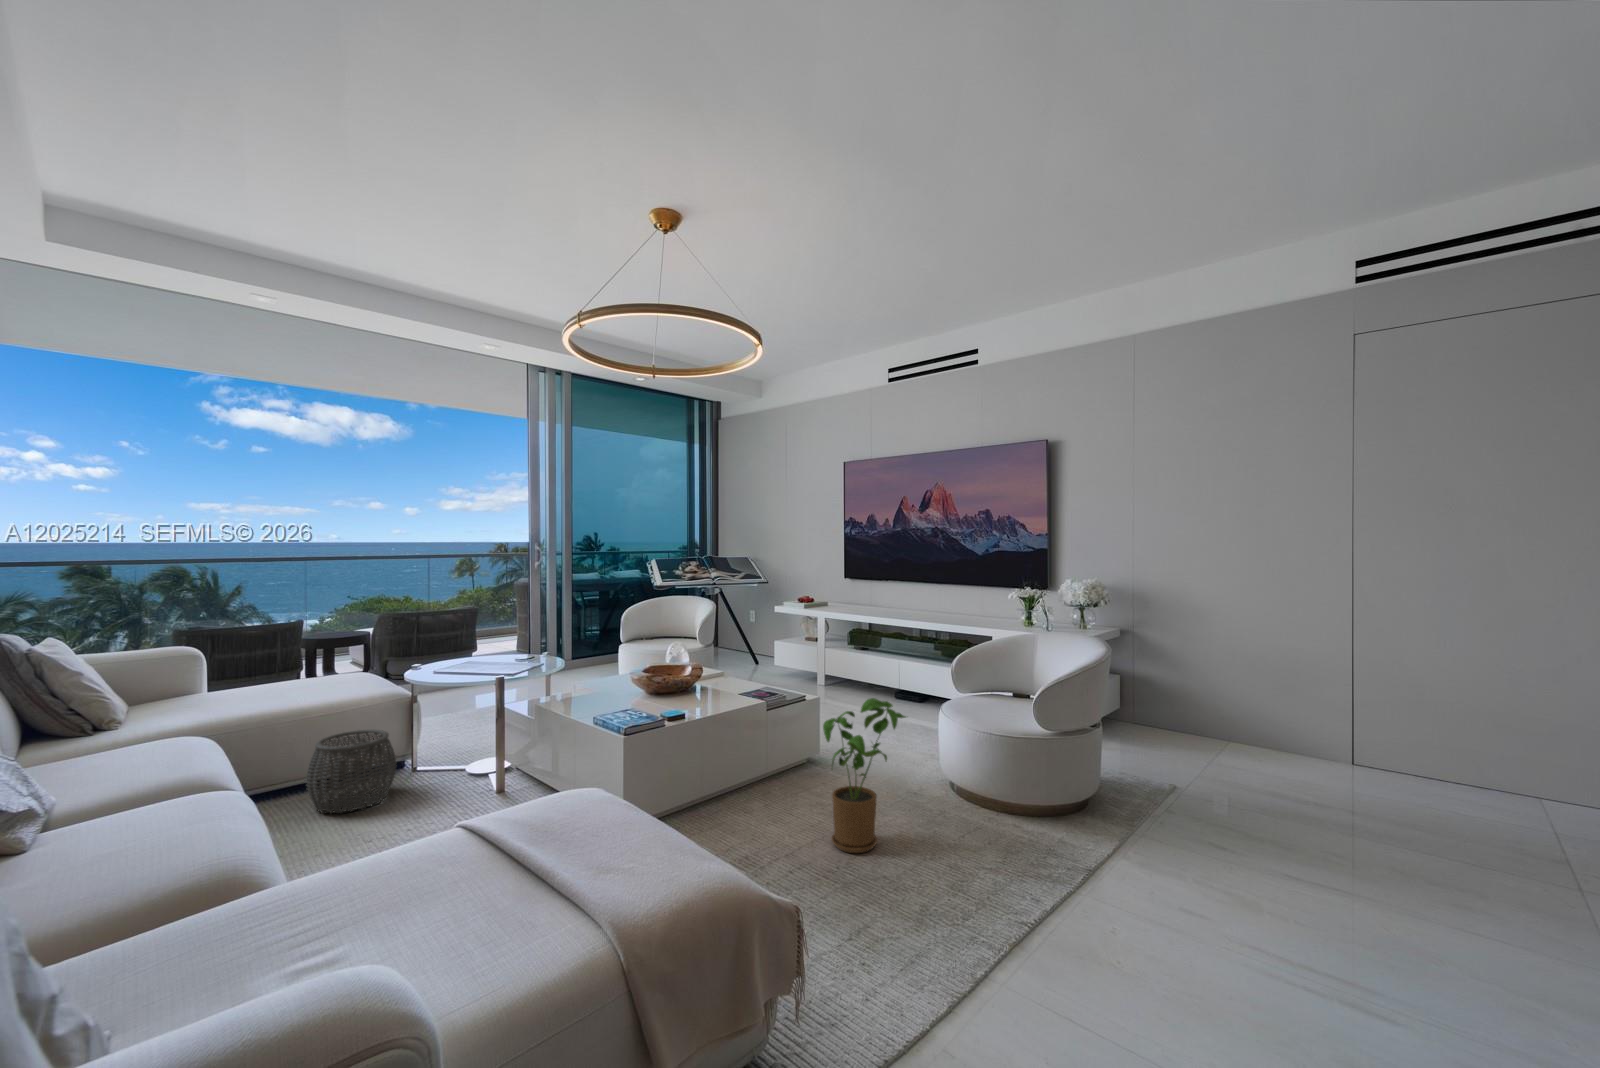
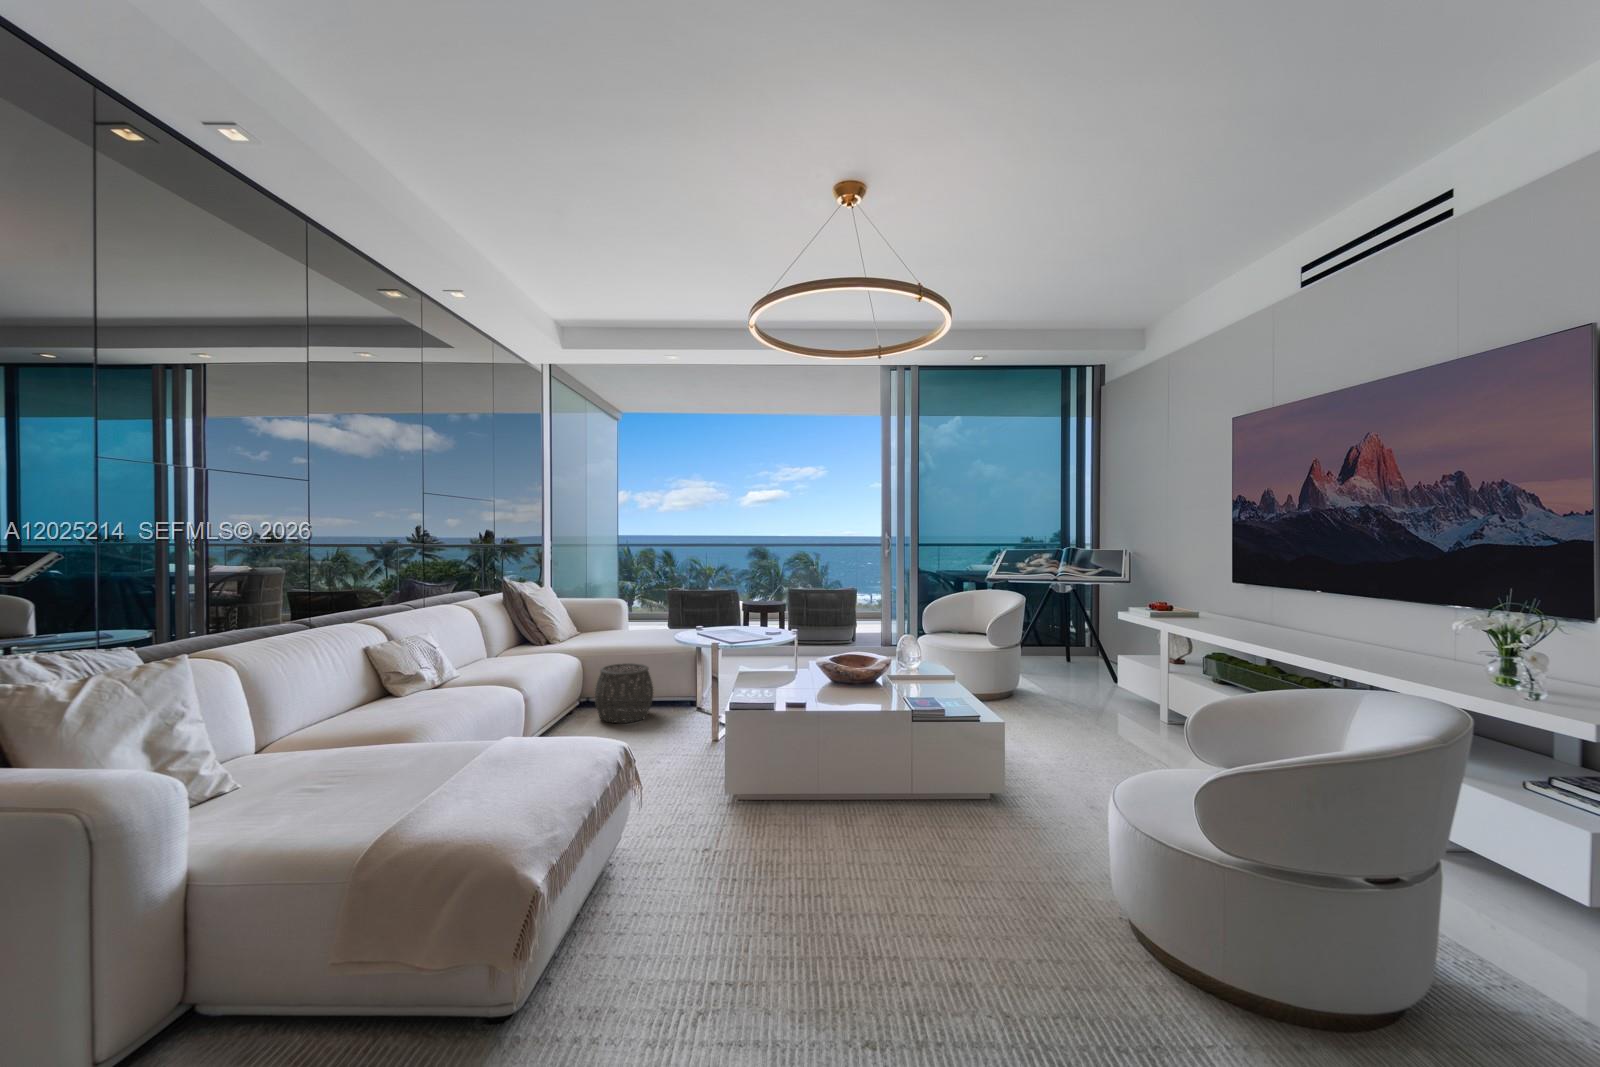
house plant: present [823,698,906,853] -> none [843,721,959,925]

